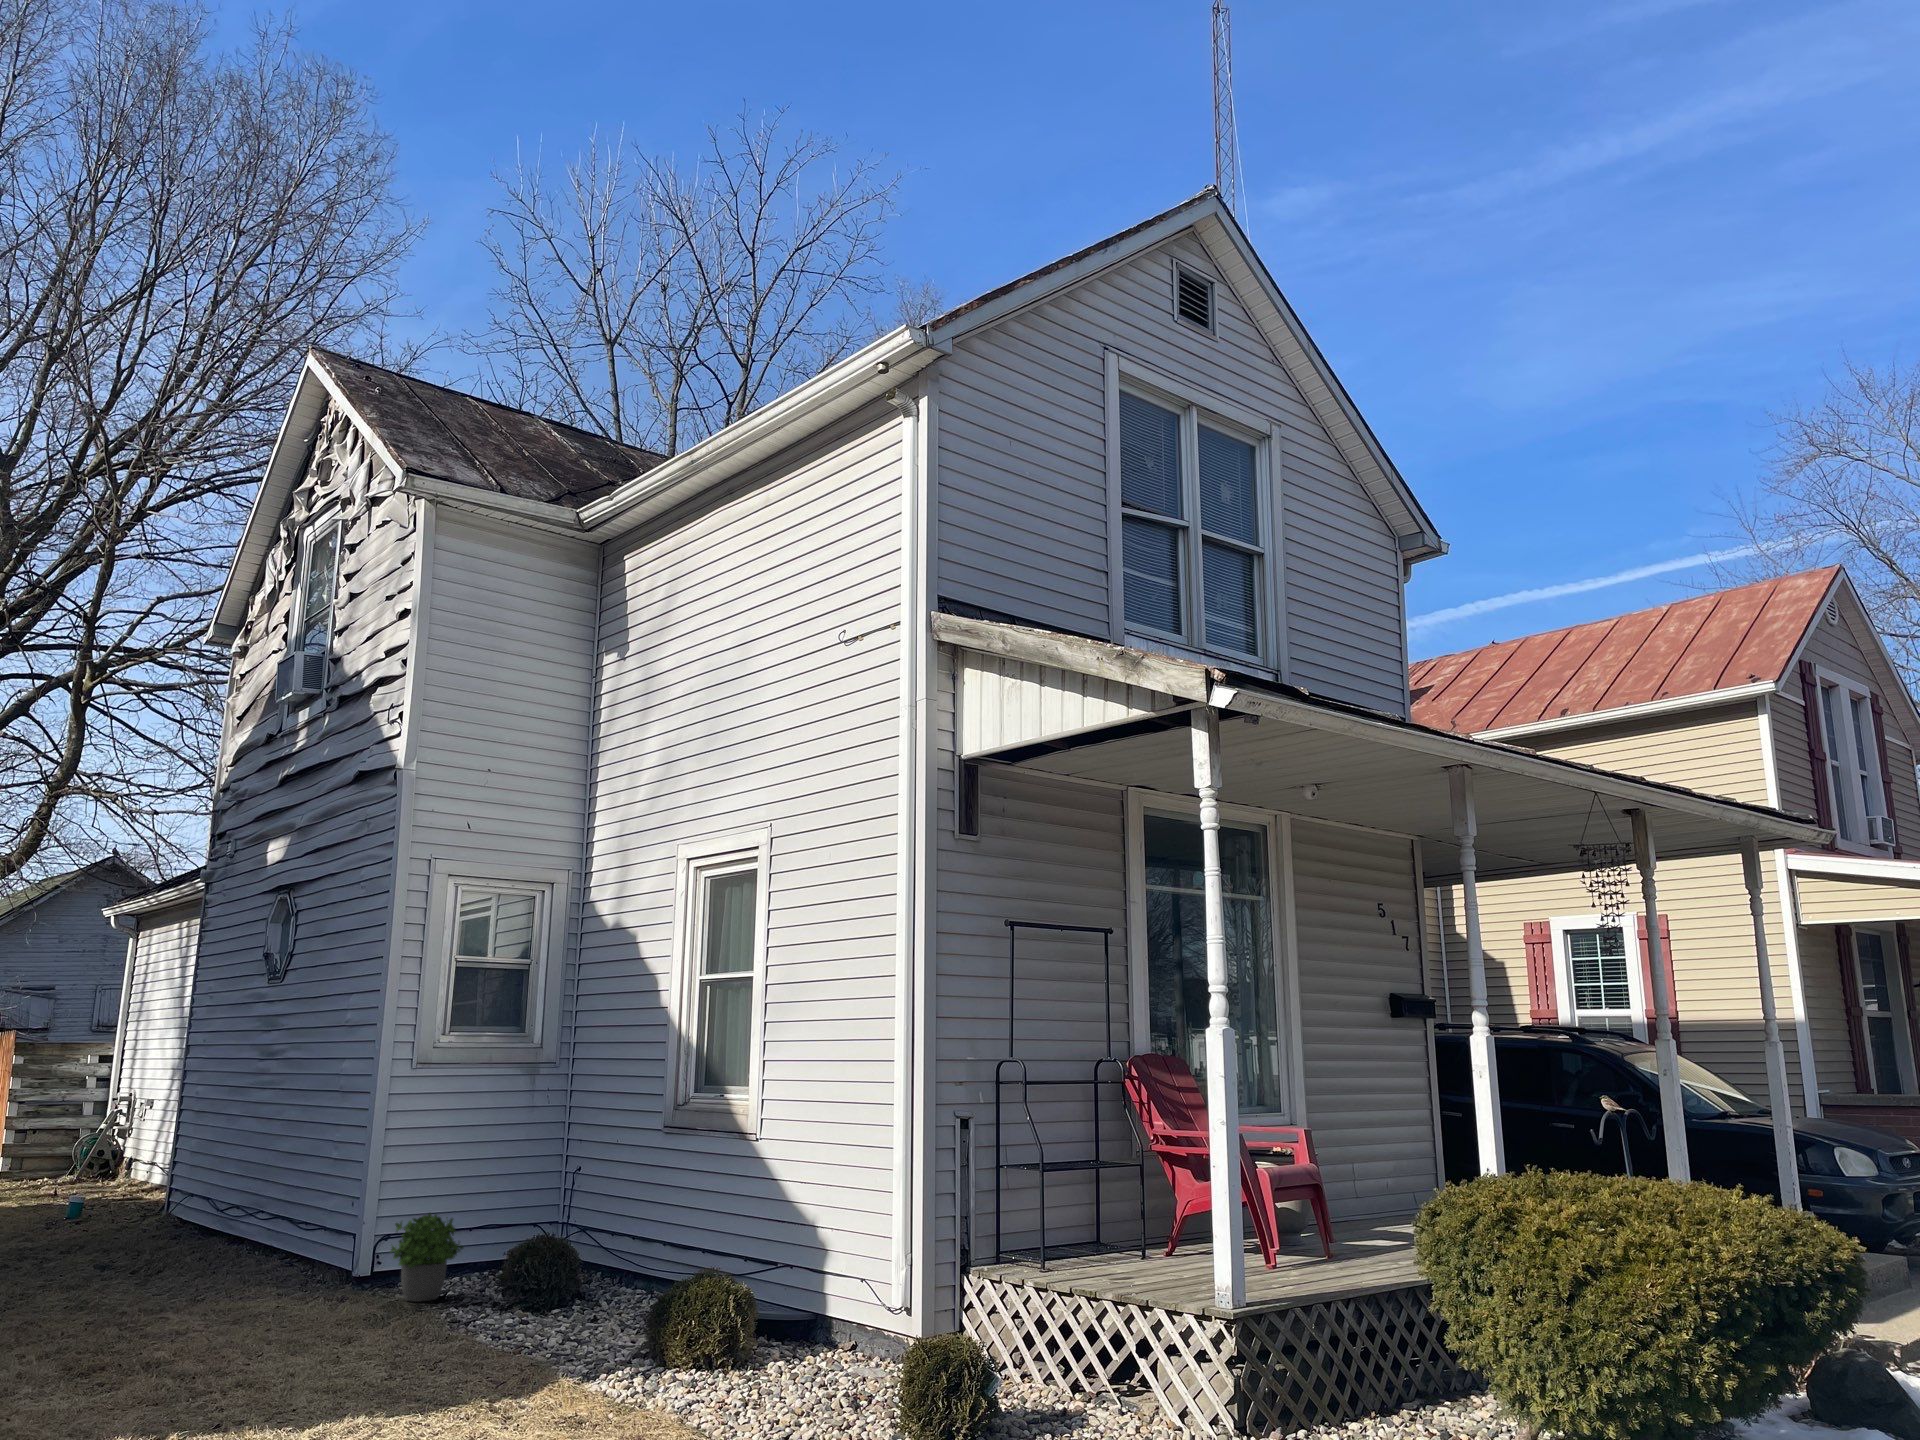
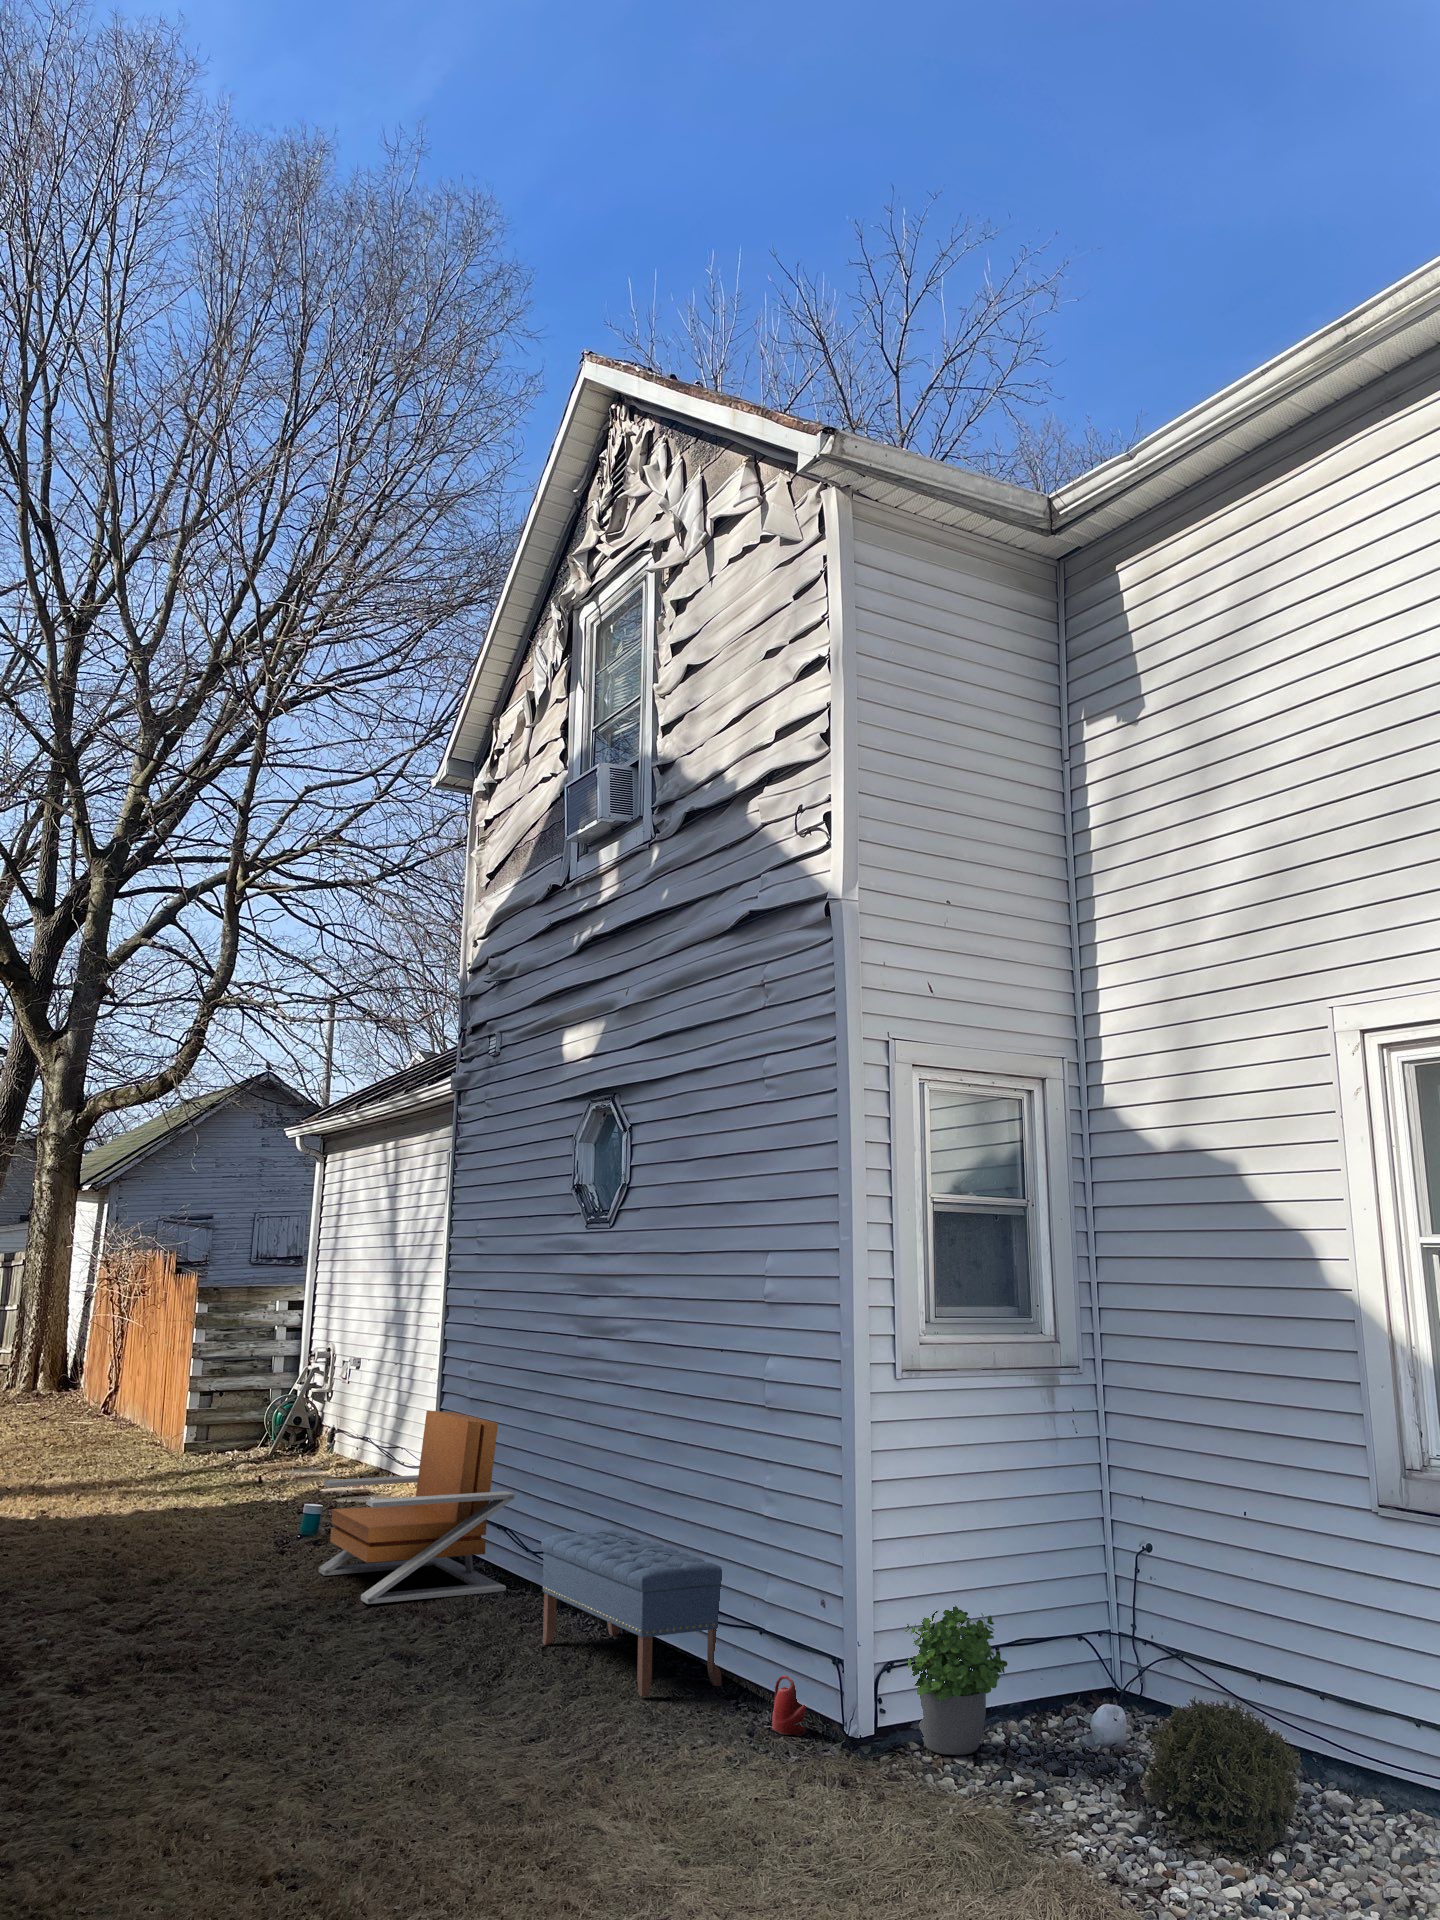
lounge chair: none [57,1122,209,1255] -> present [319,1411,515,1604]
bench: none [198,1192,314,1288] -> present [541,1530,722,1697]
watering can: none [315,1264,340,1299] -> present [772,1675,807,1736]

